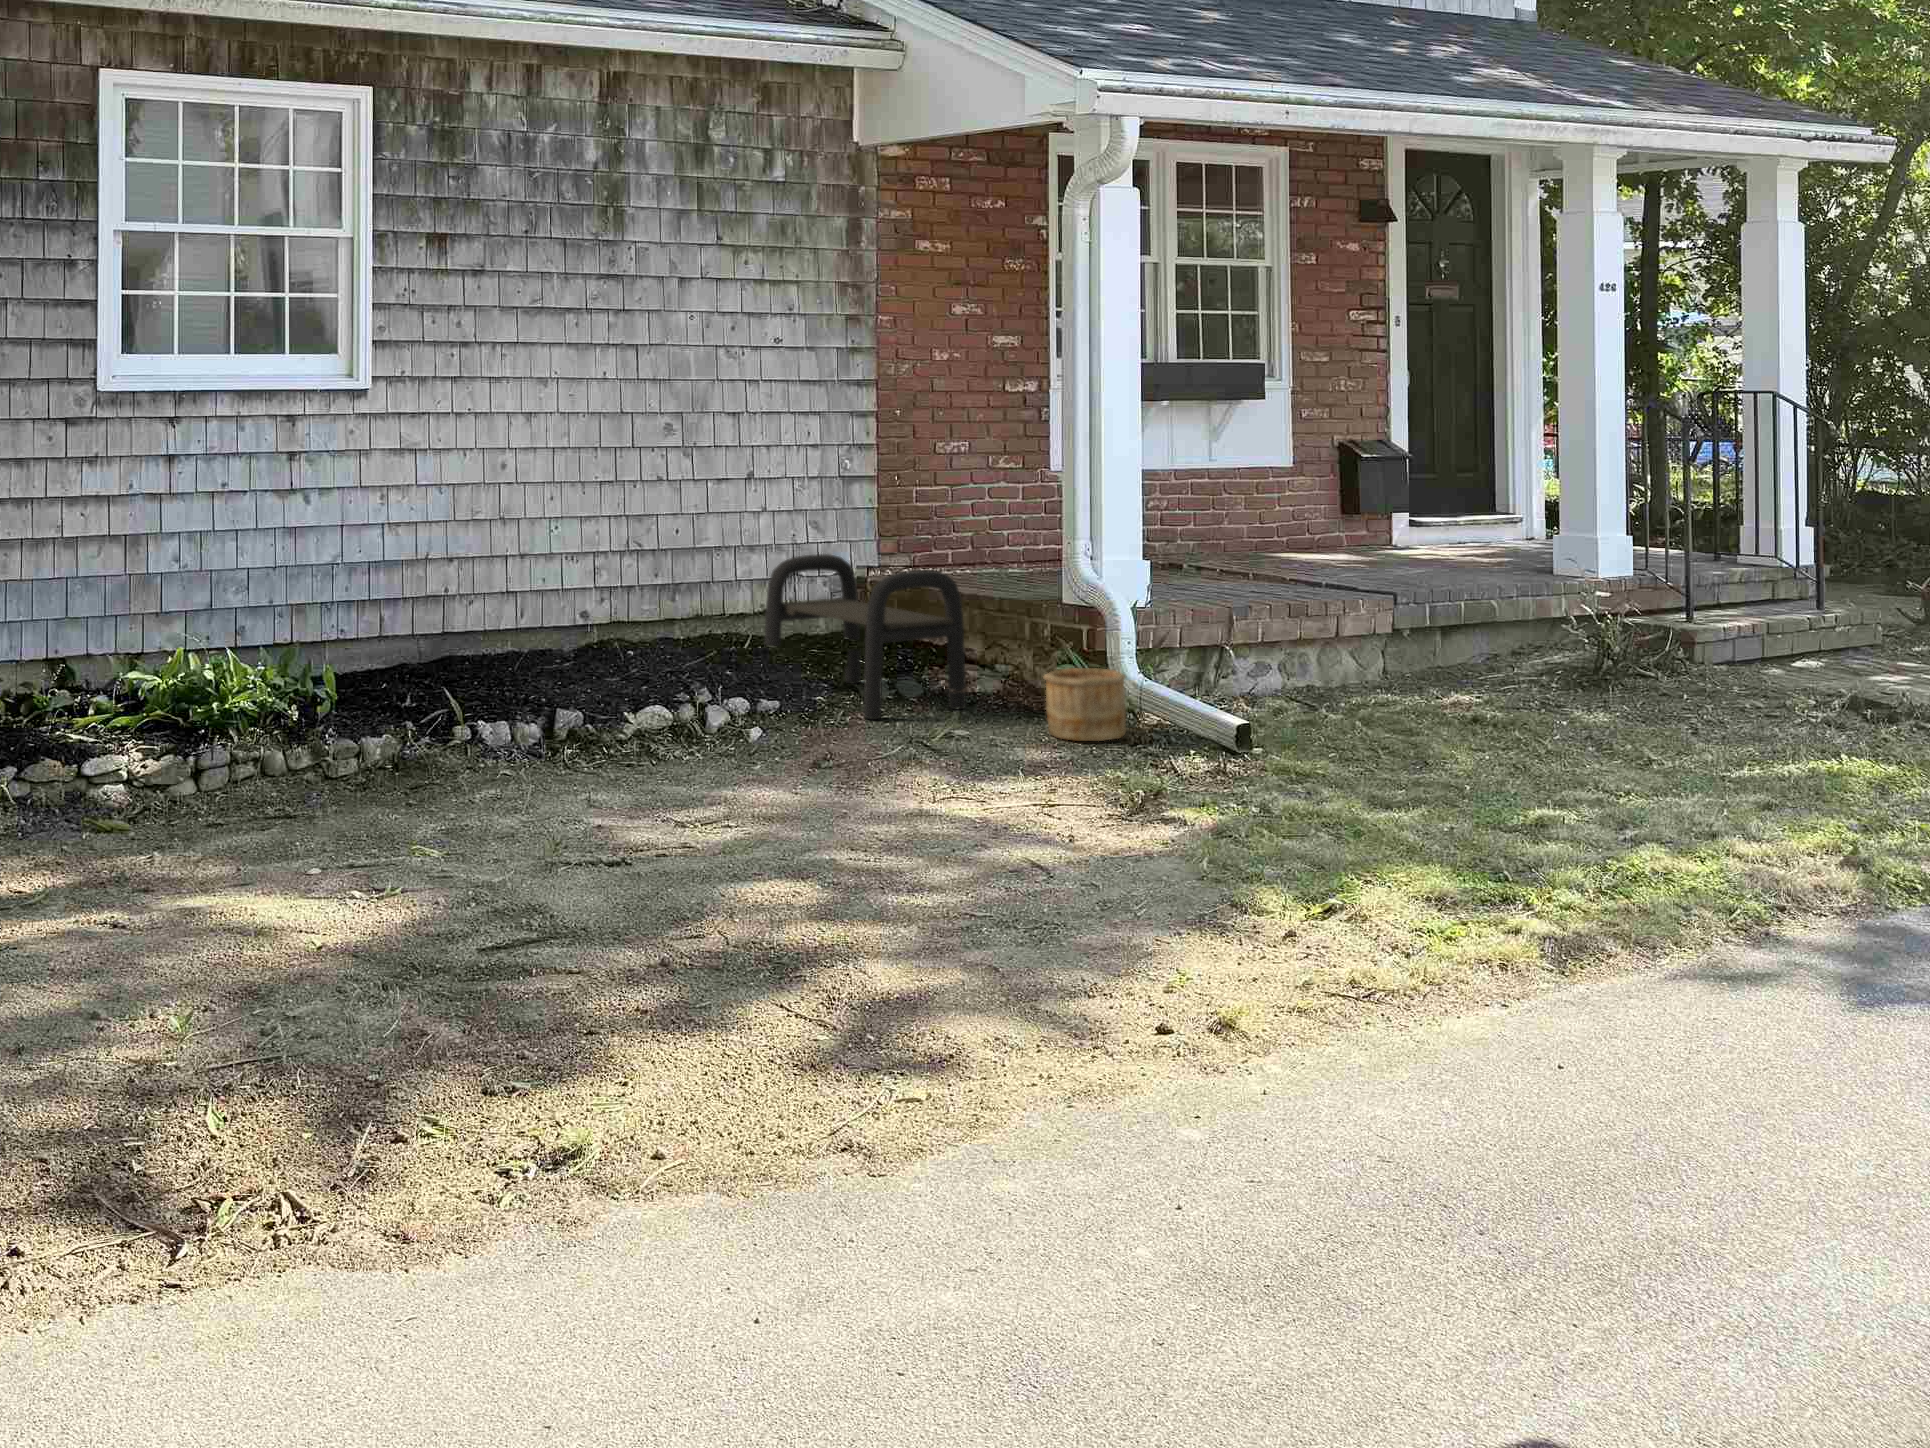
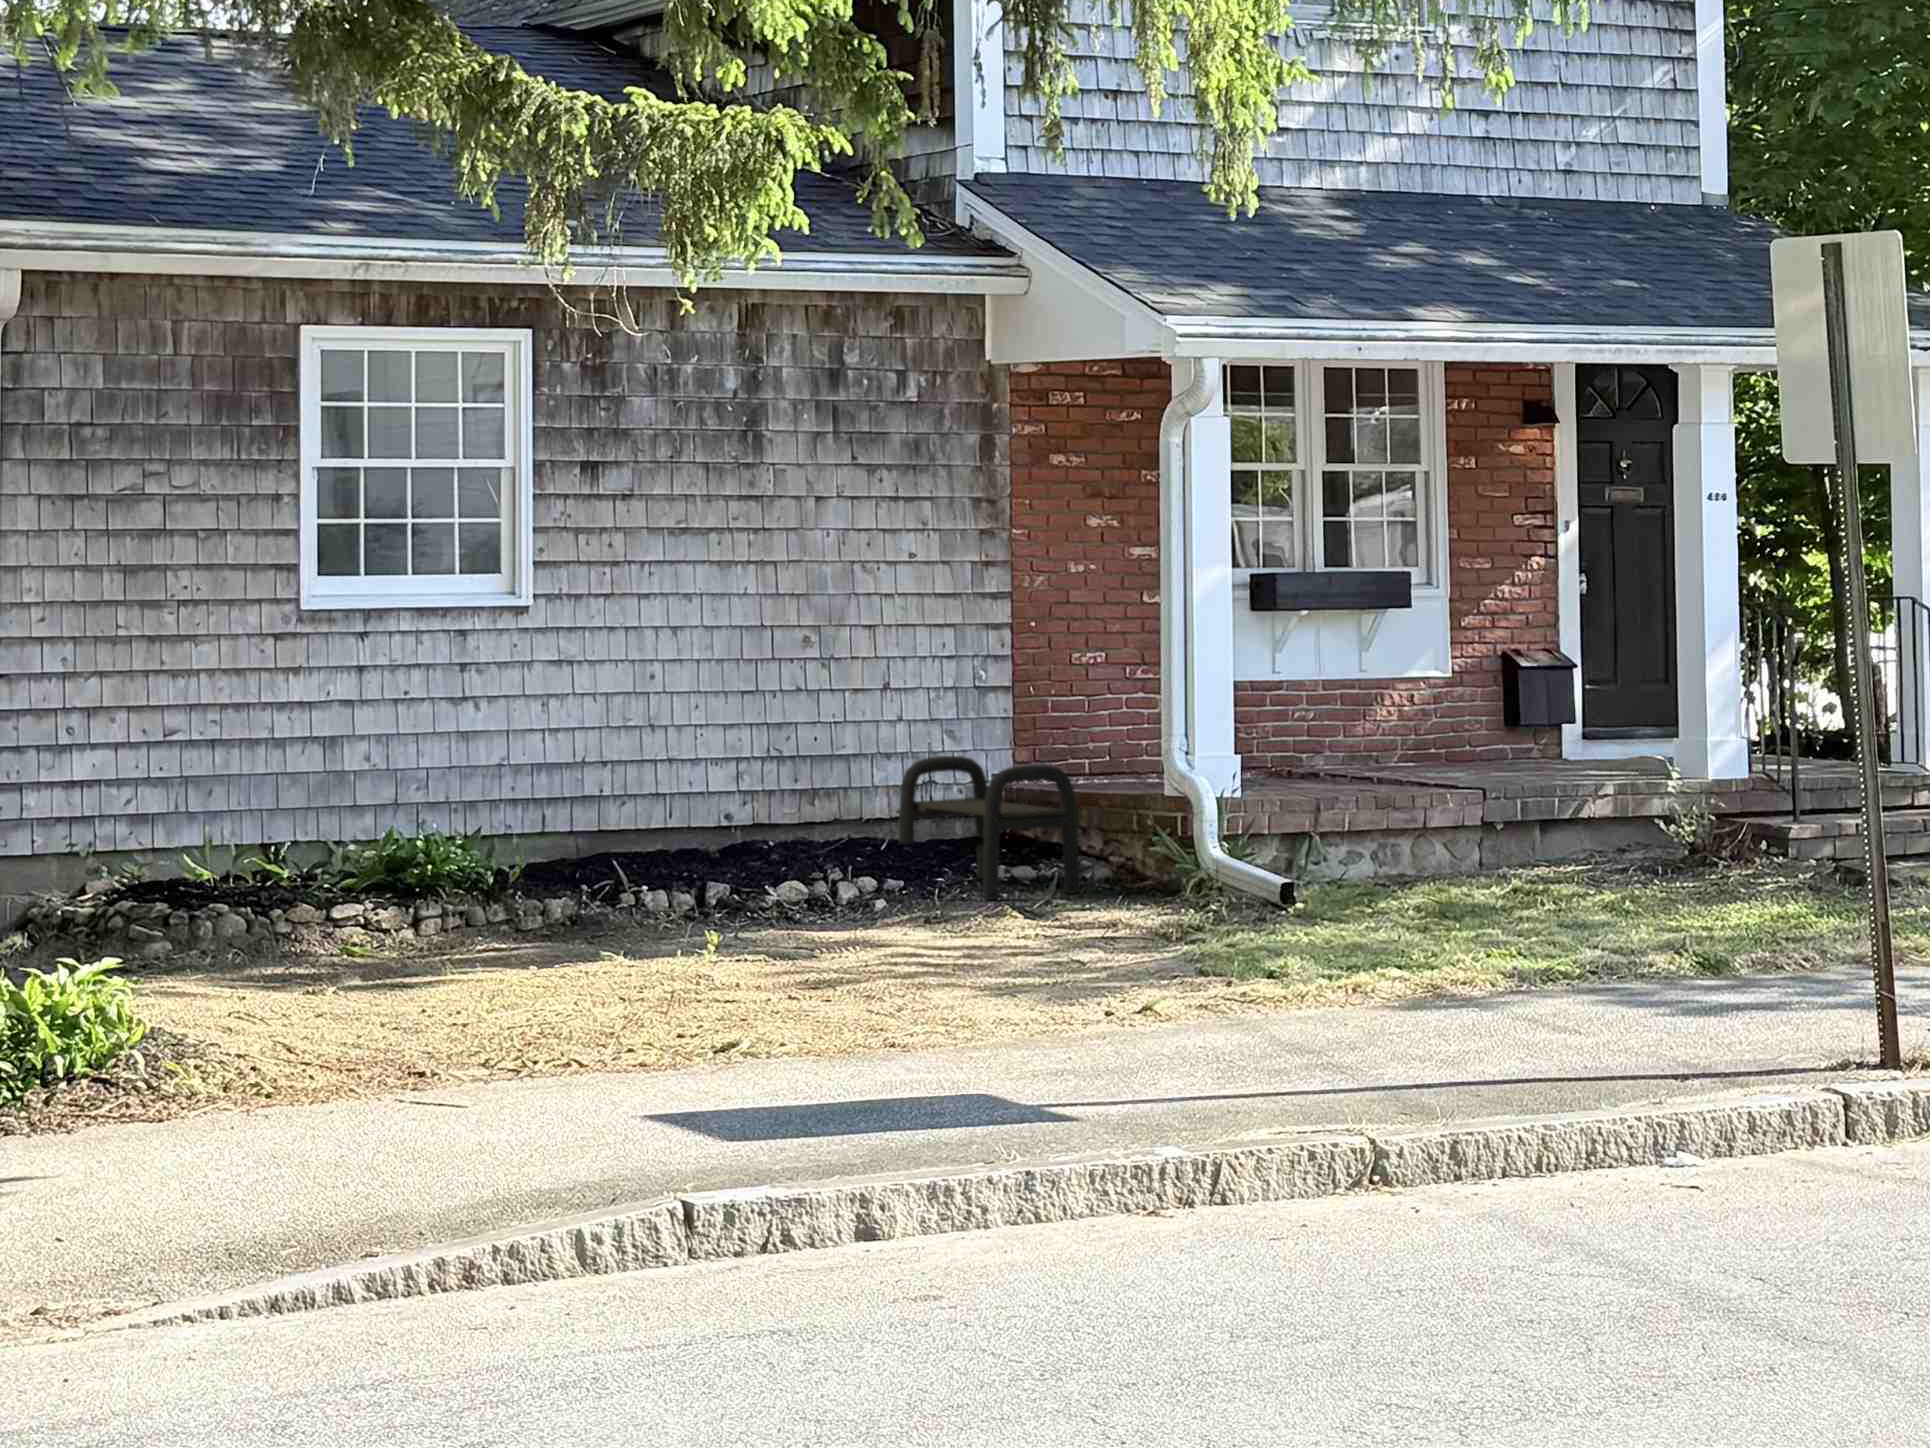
wooden bucket: present [1044,668,1126,741] -> none [1137,848,1210,909]

